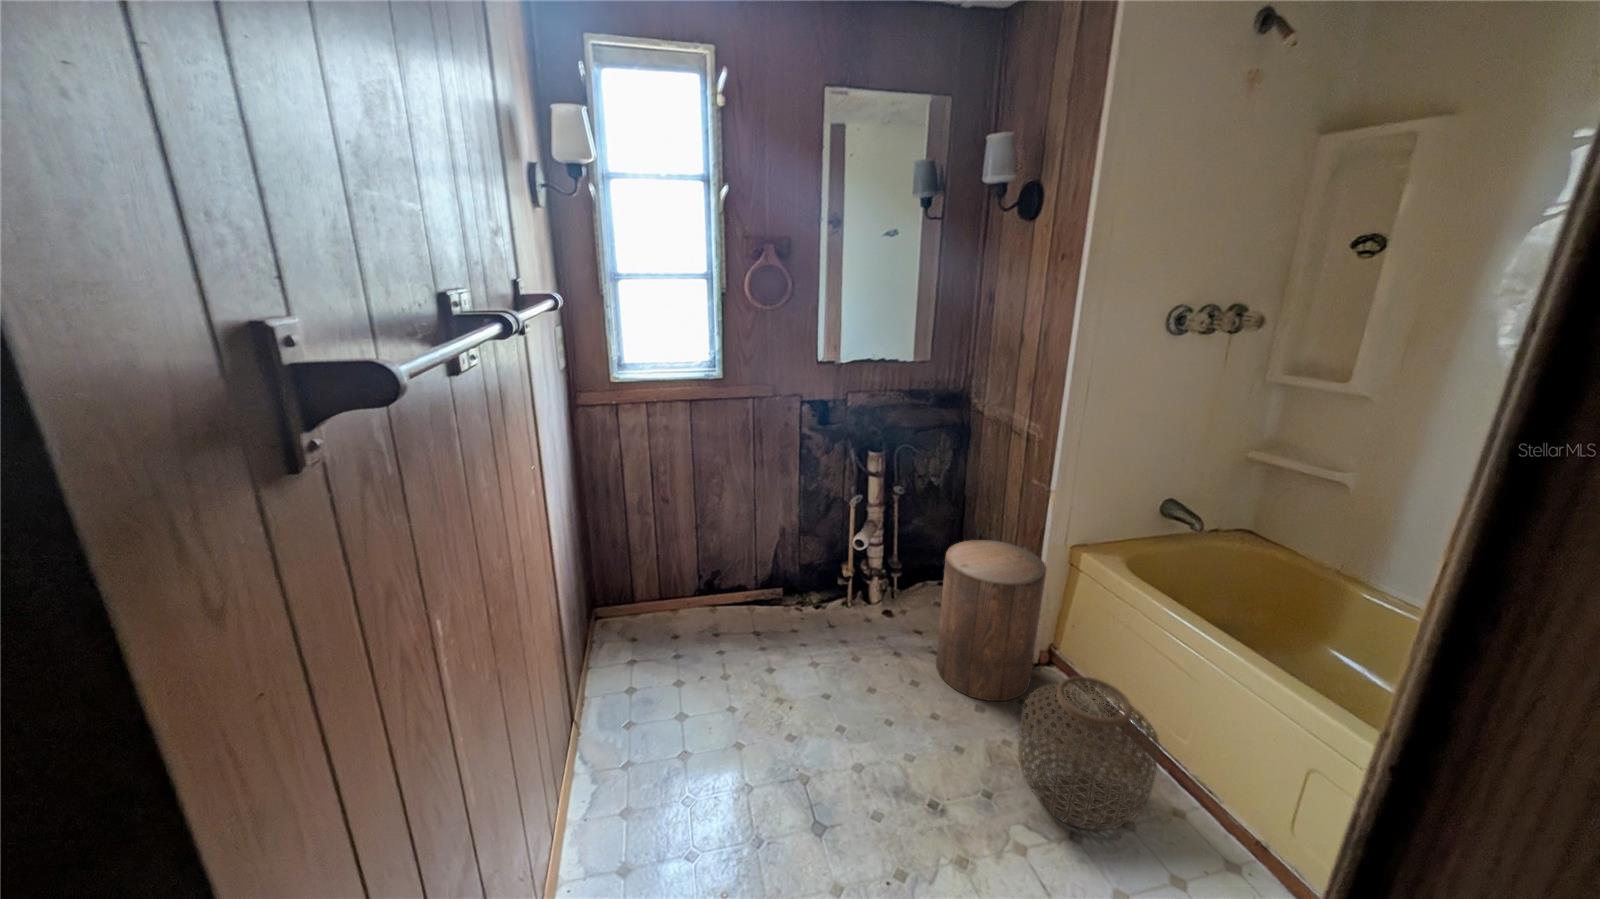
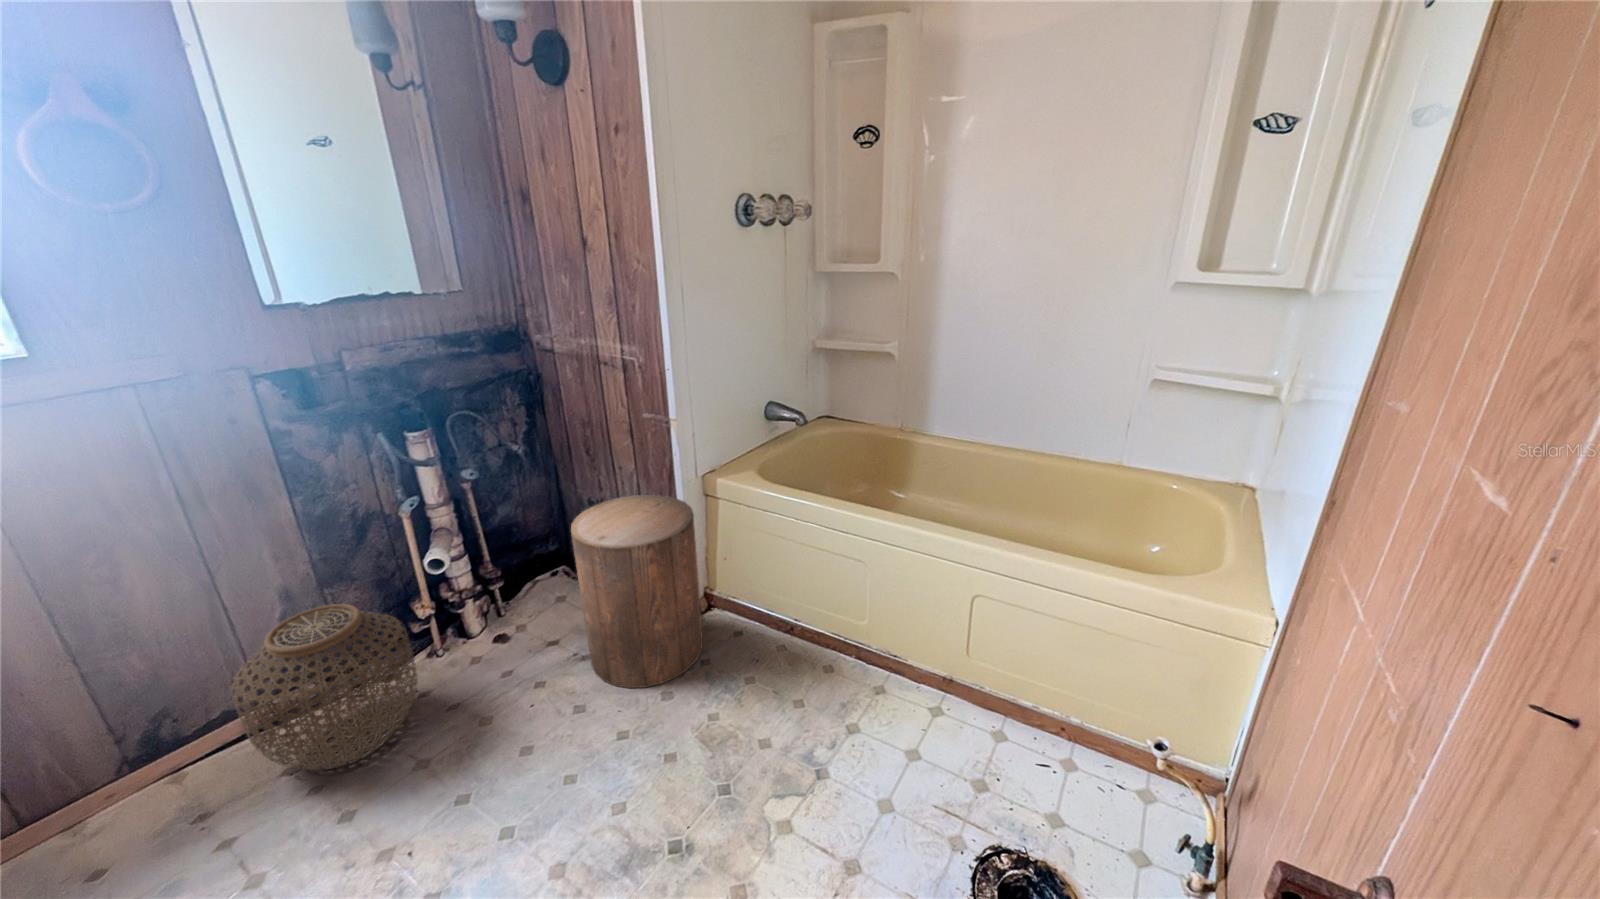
woven basket: present [1018,676,1160,829] -> present [230,604,418,770]

